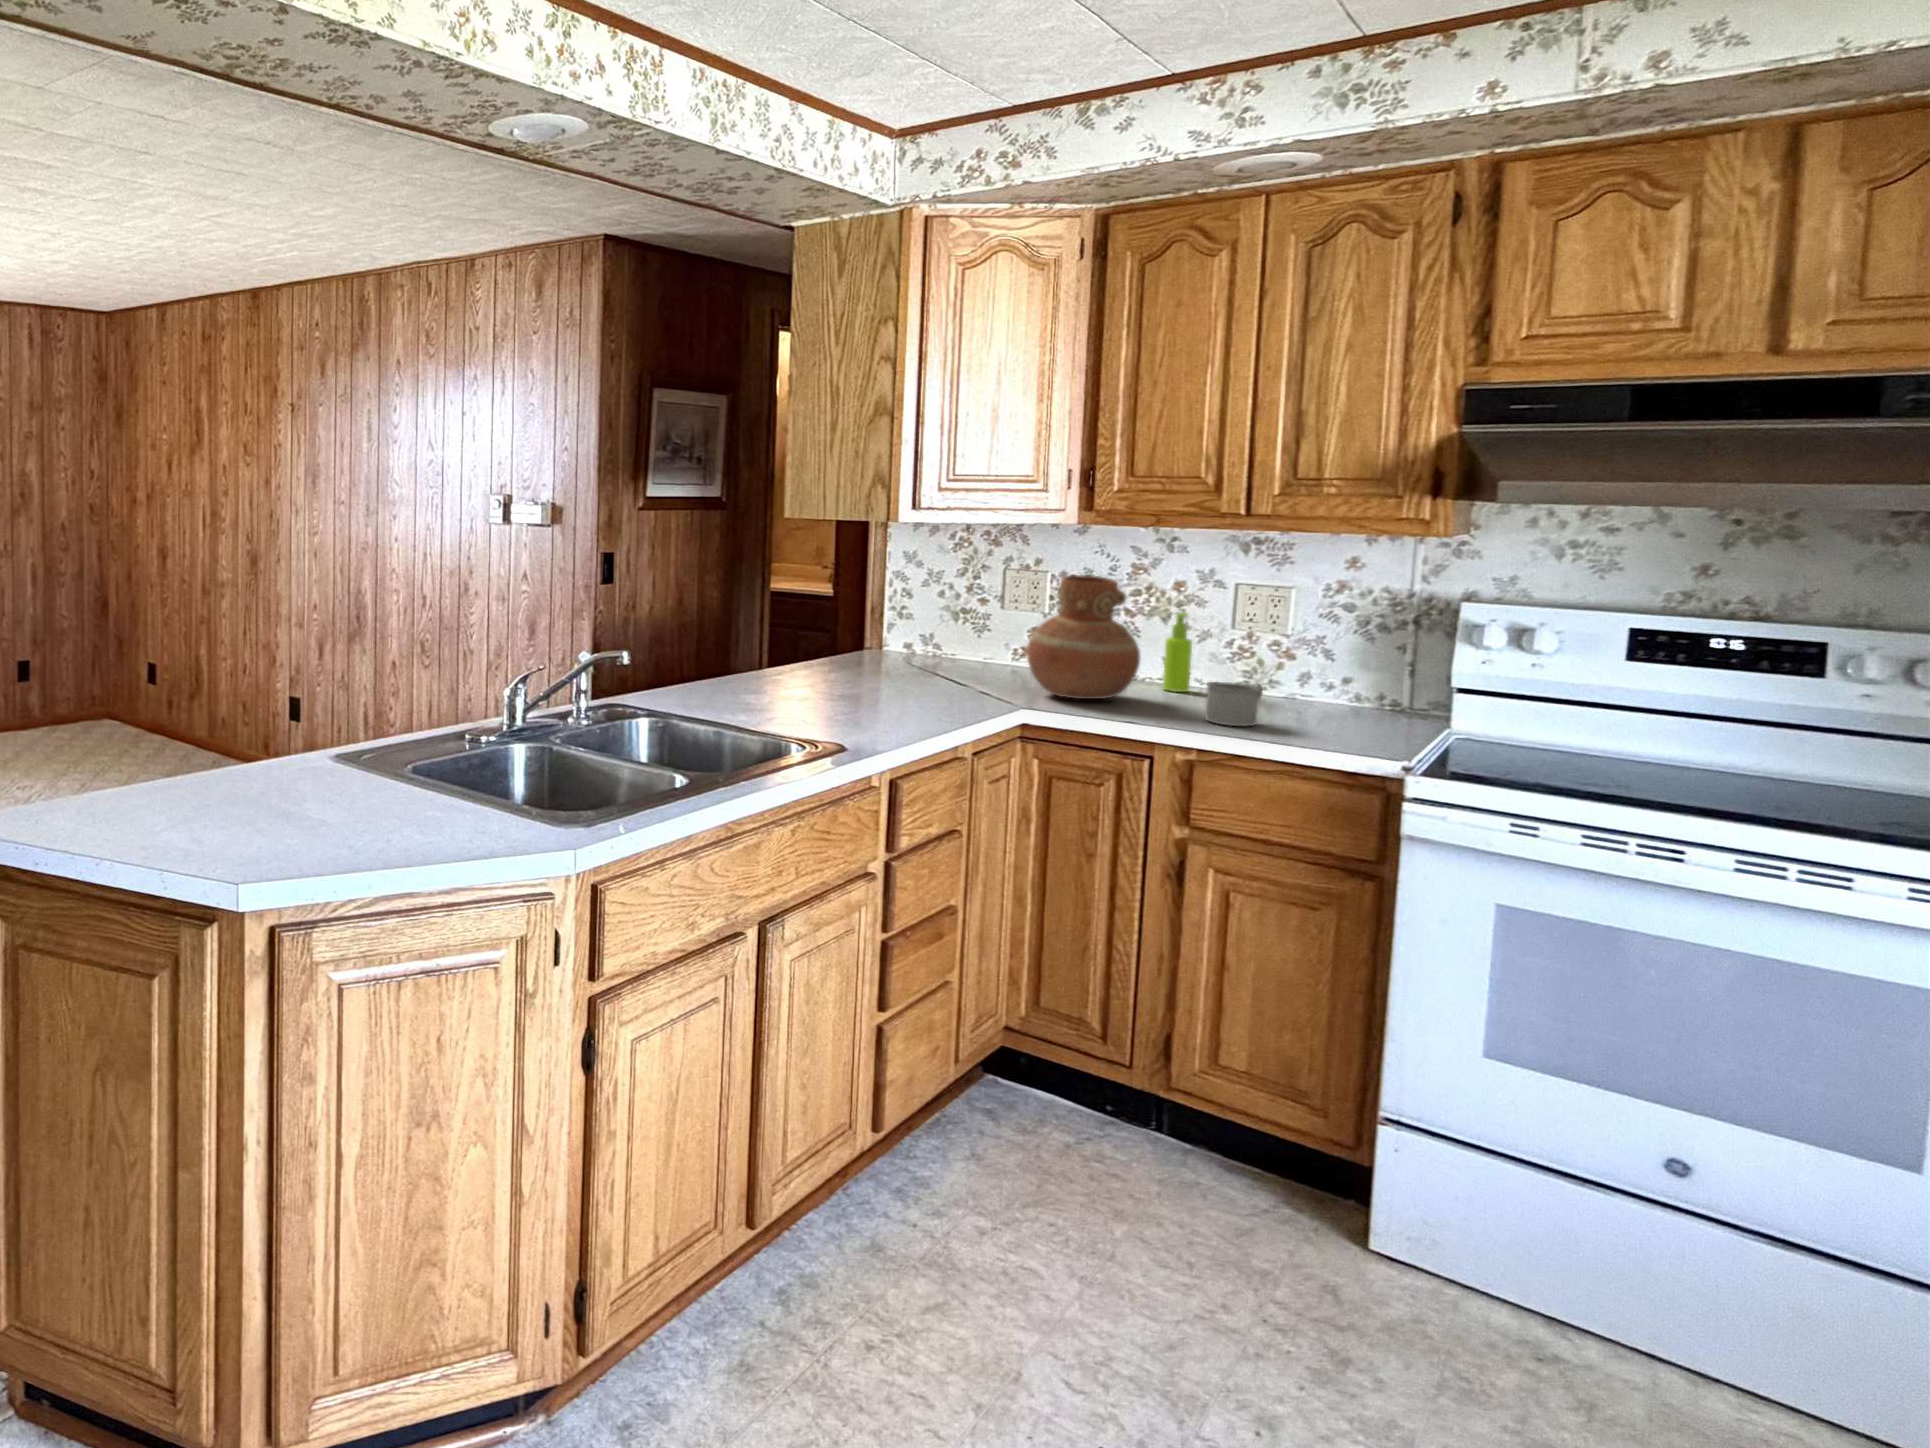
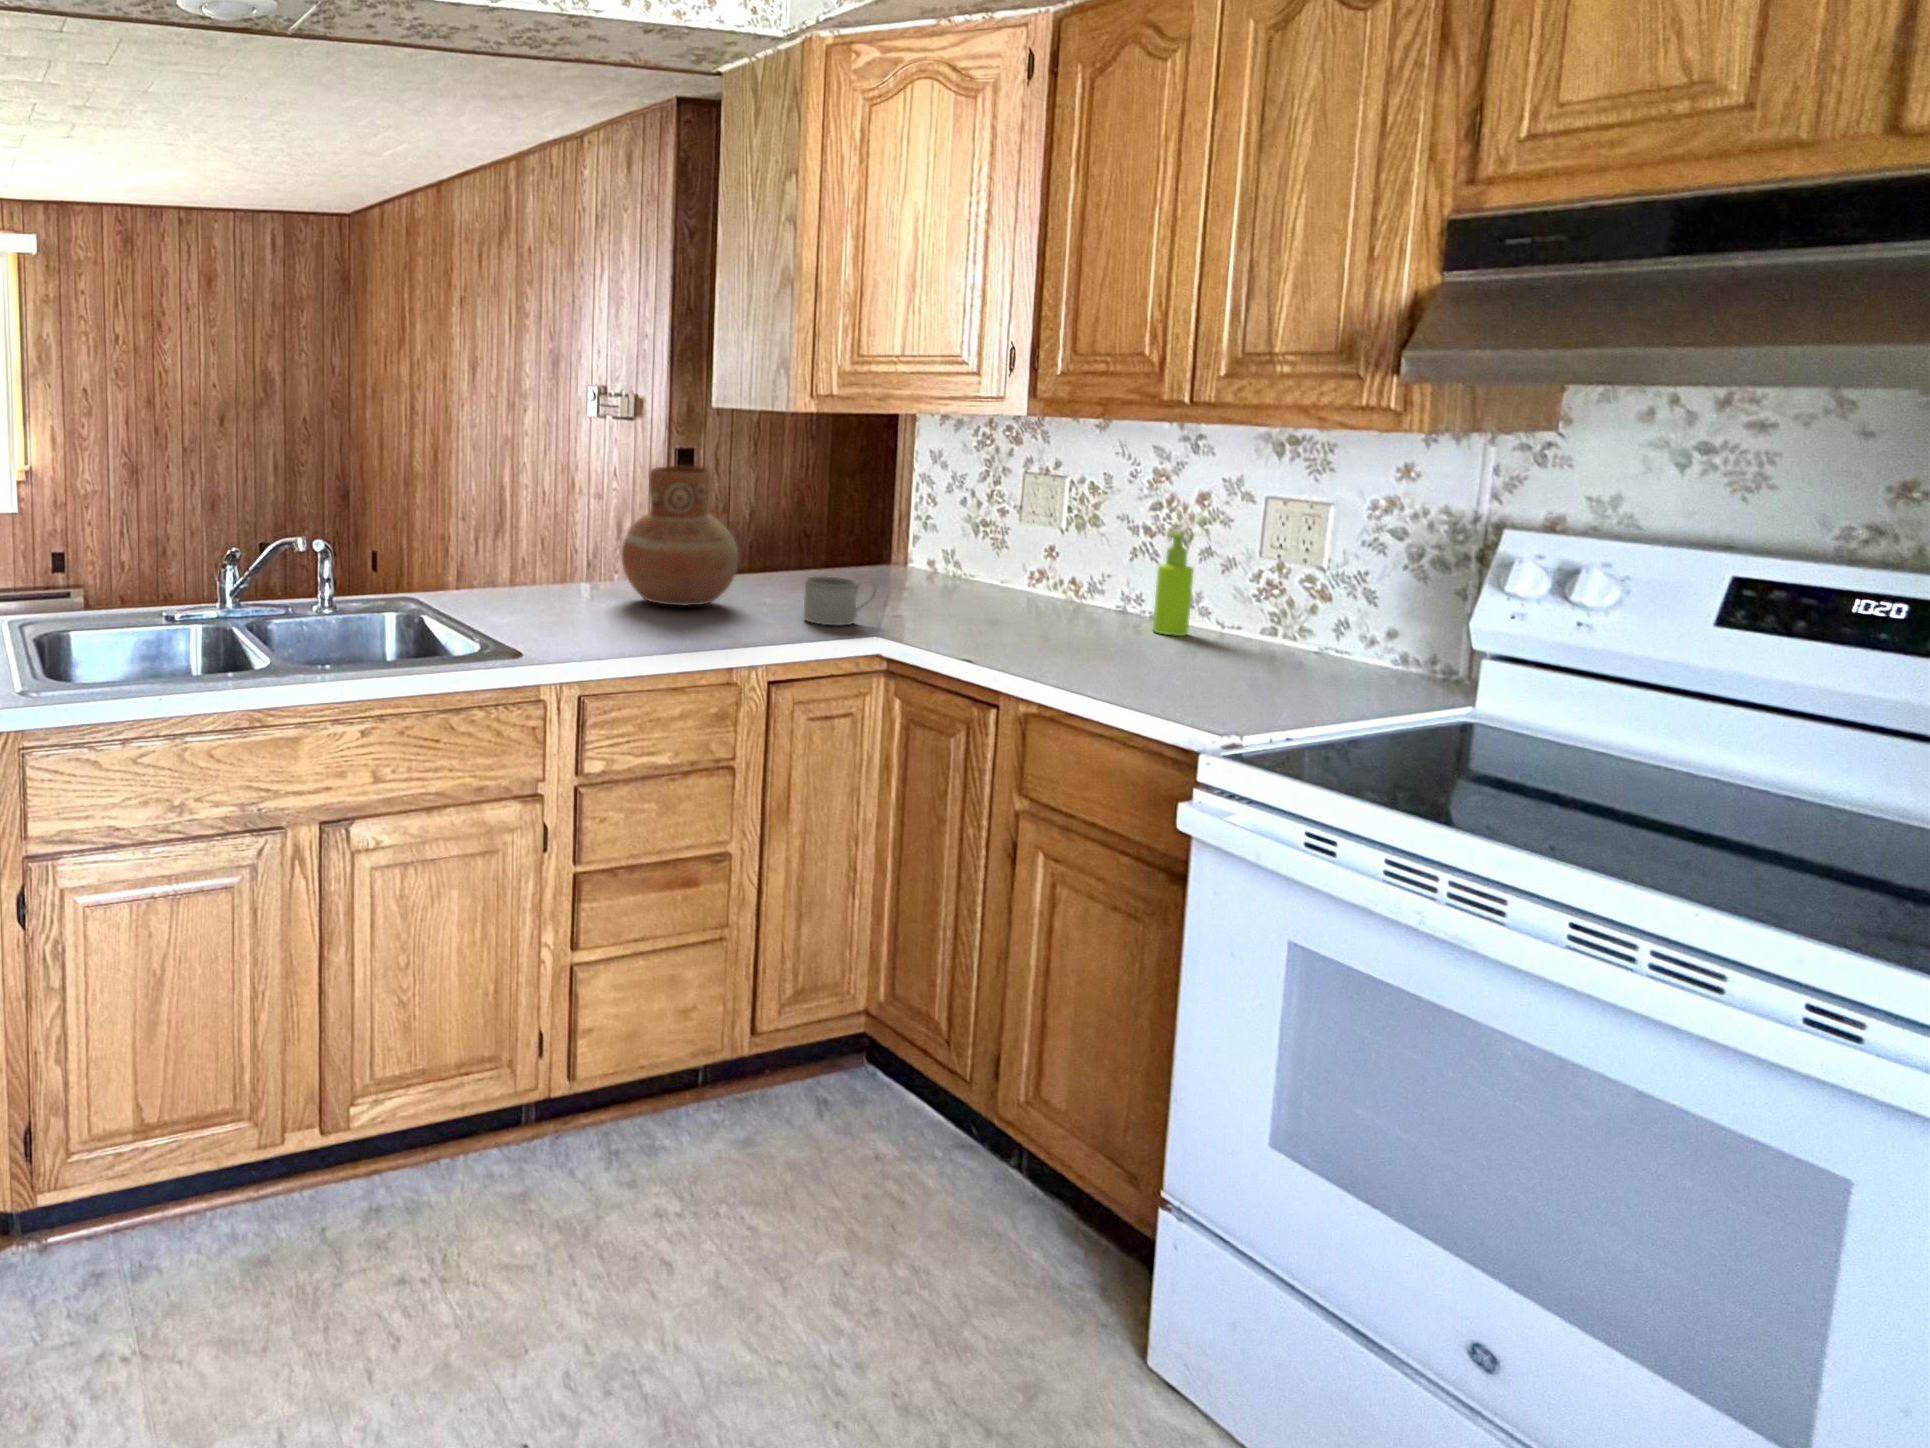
vase: present [1027,575,1141,699] -> present [621,466,738,606]
mug: present [1206,682,1263,726] -> present [804,576,877,625]

